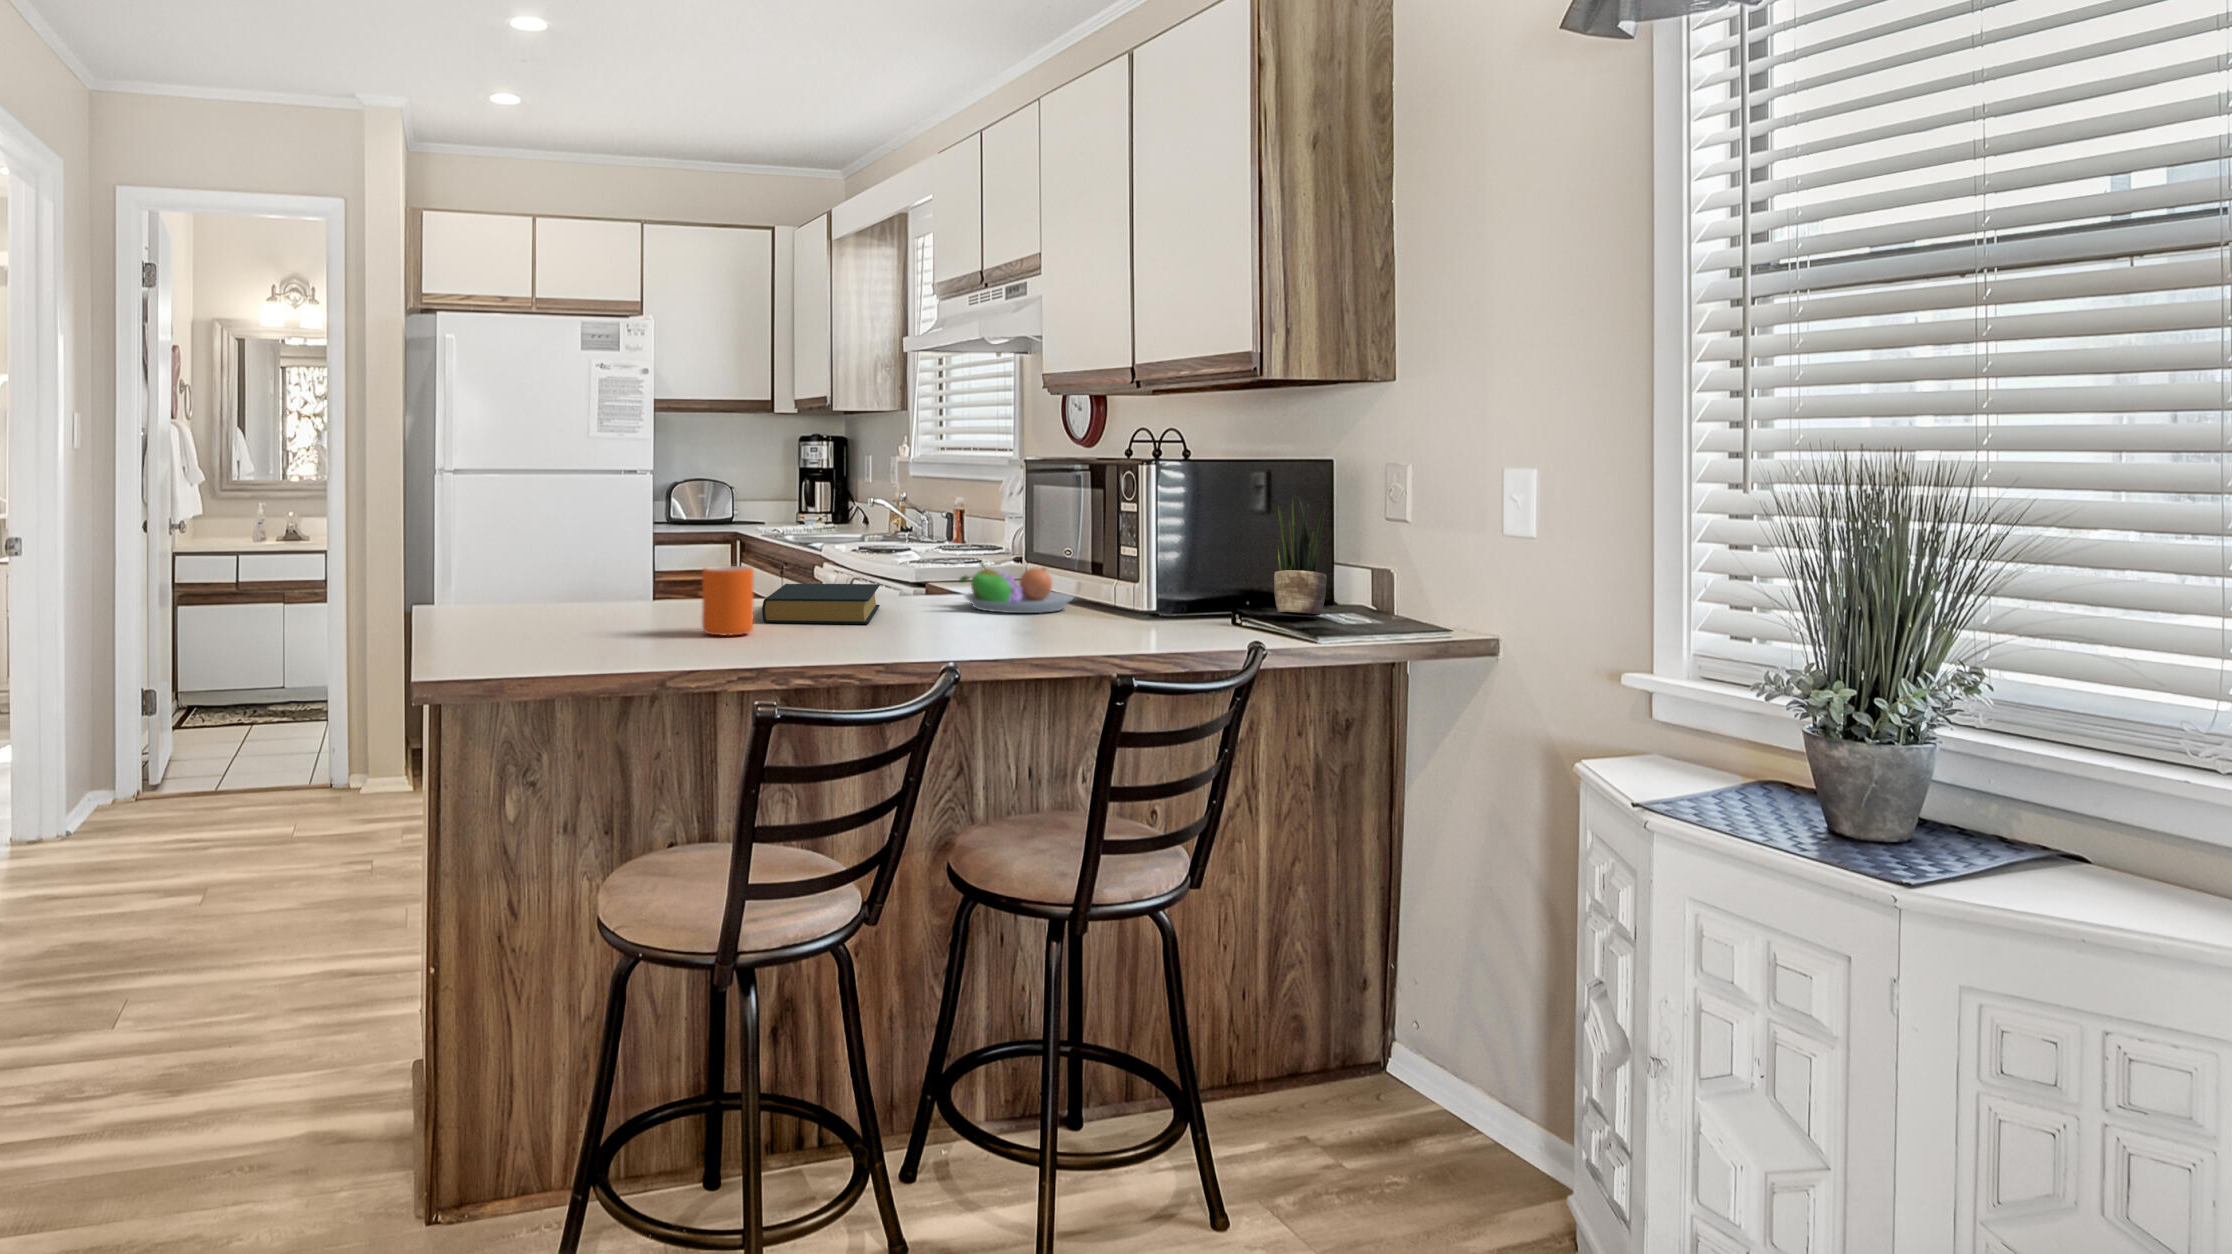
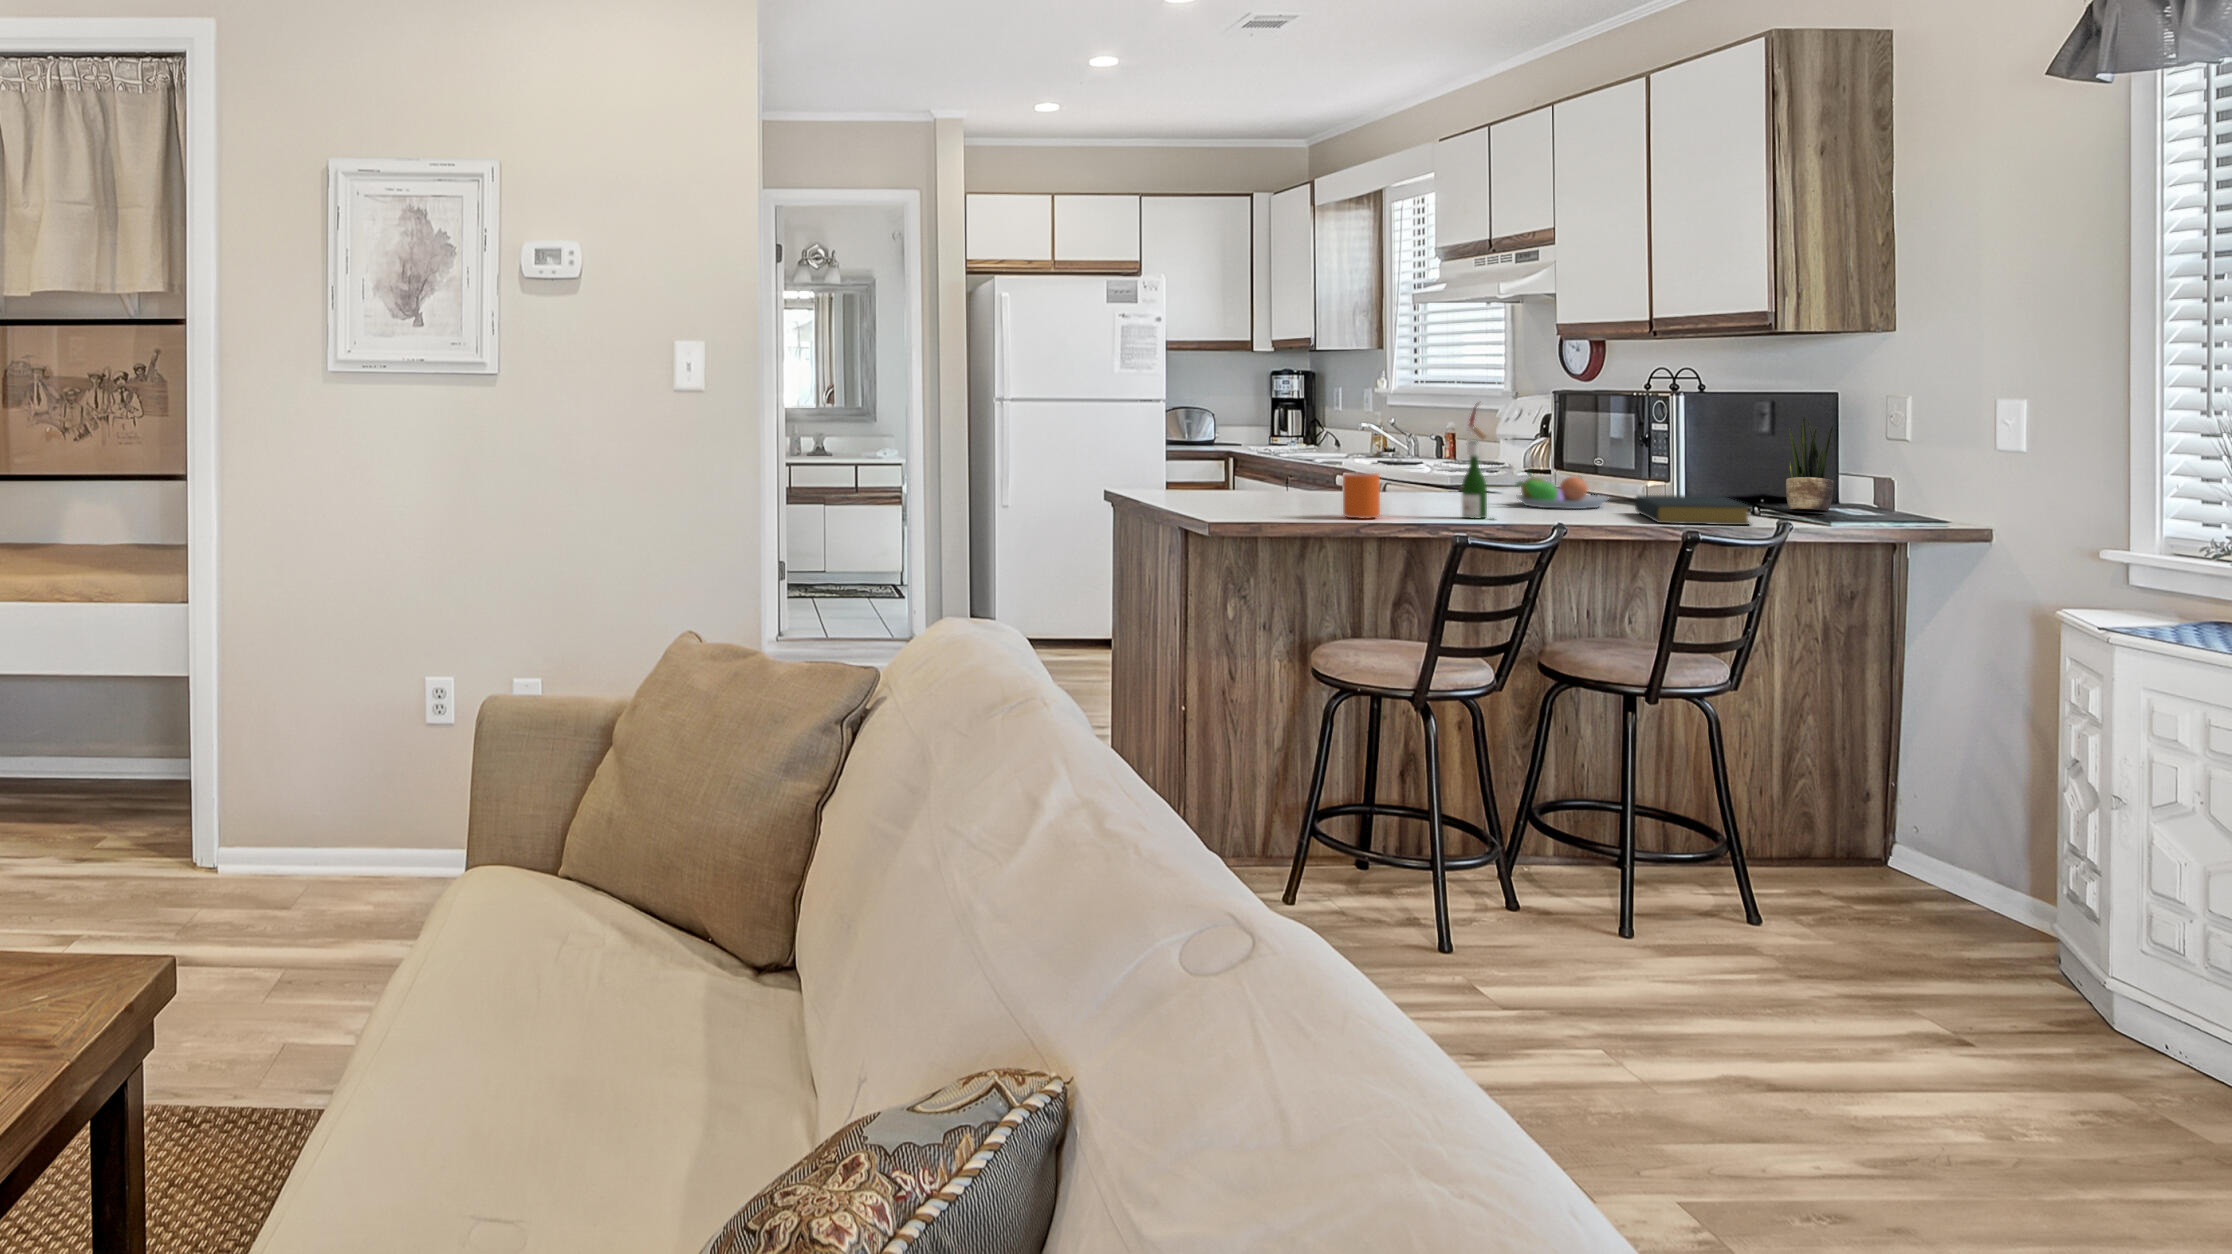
wine bottle: none [868,464,912,634] -> present [1462,404,1487,518]
hardback book: present [762,584,880,624] -> present [1635,495,1750,525]

